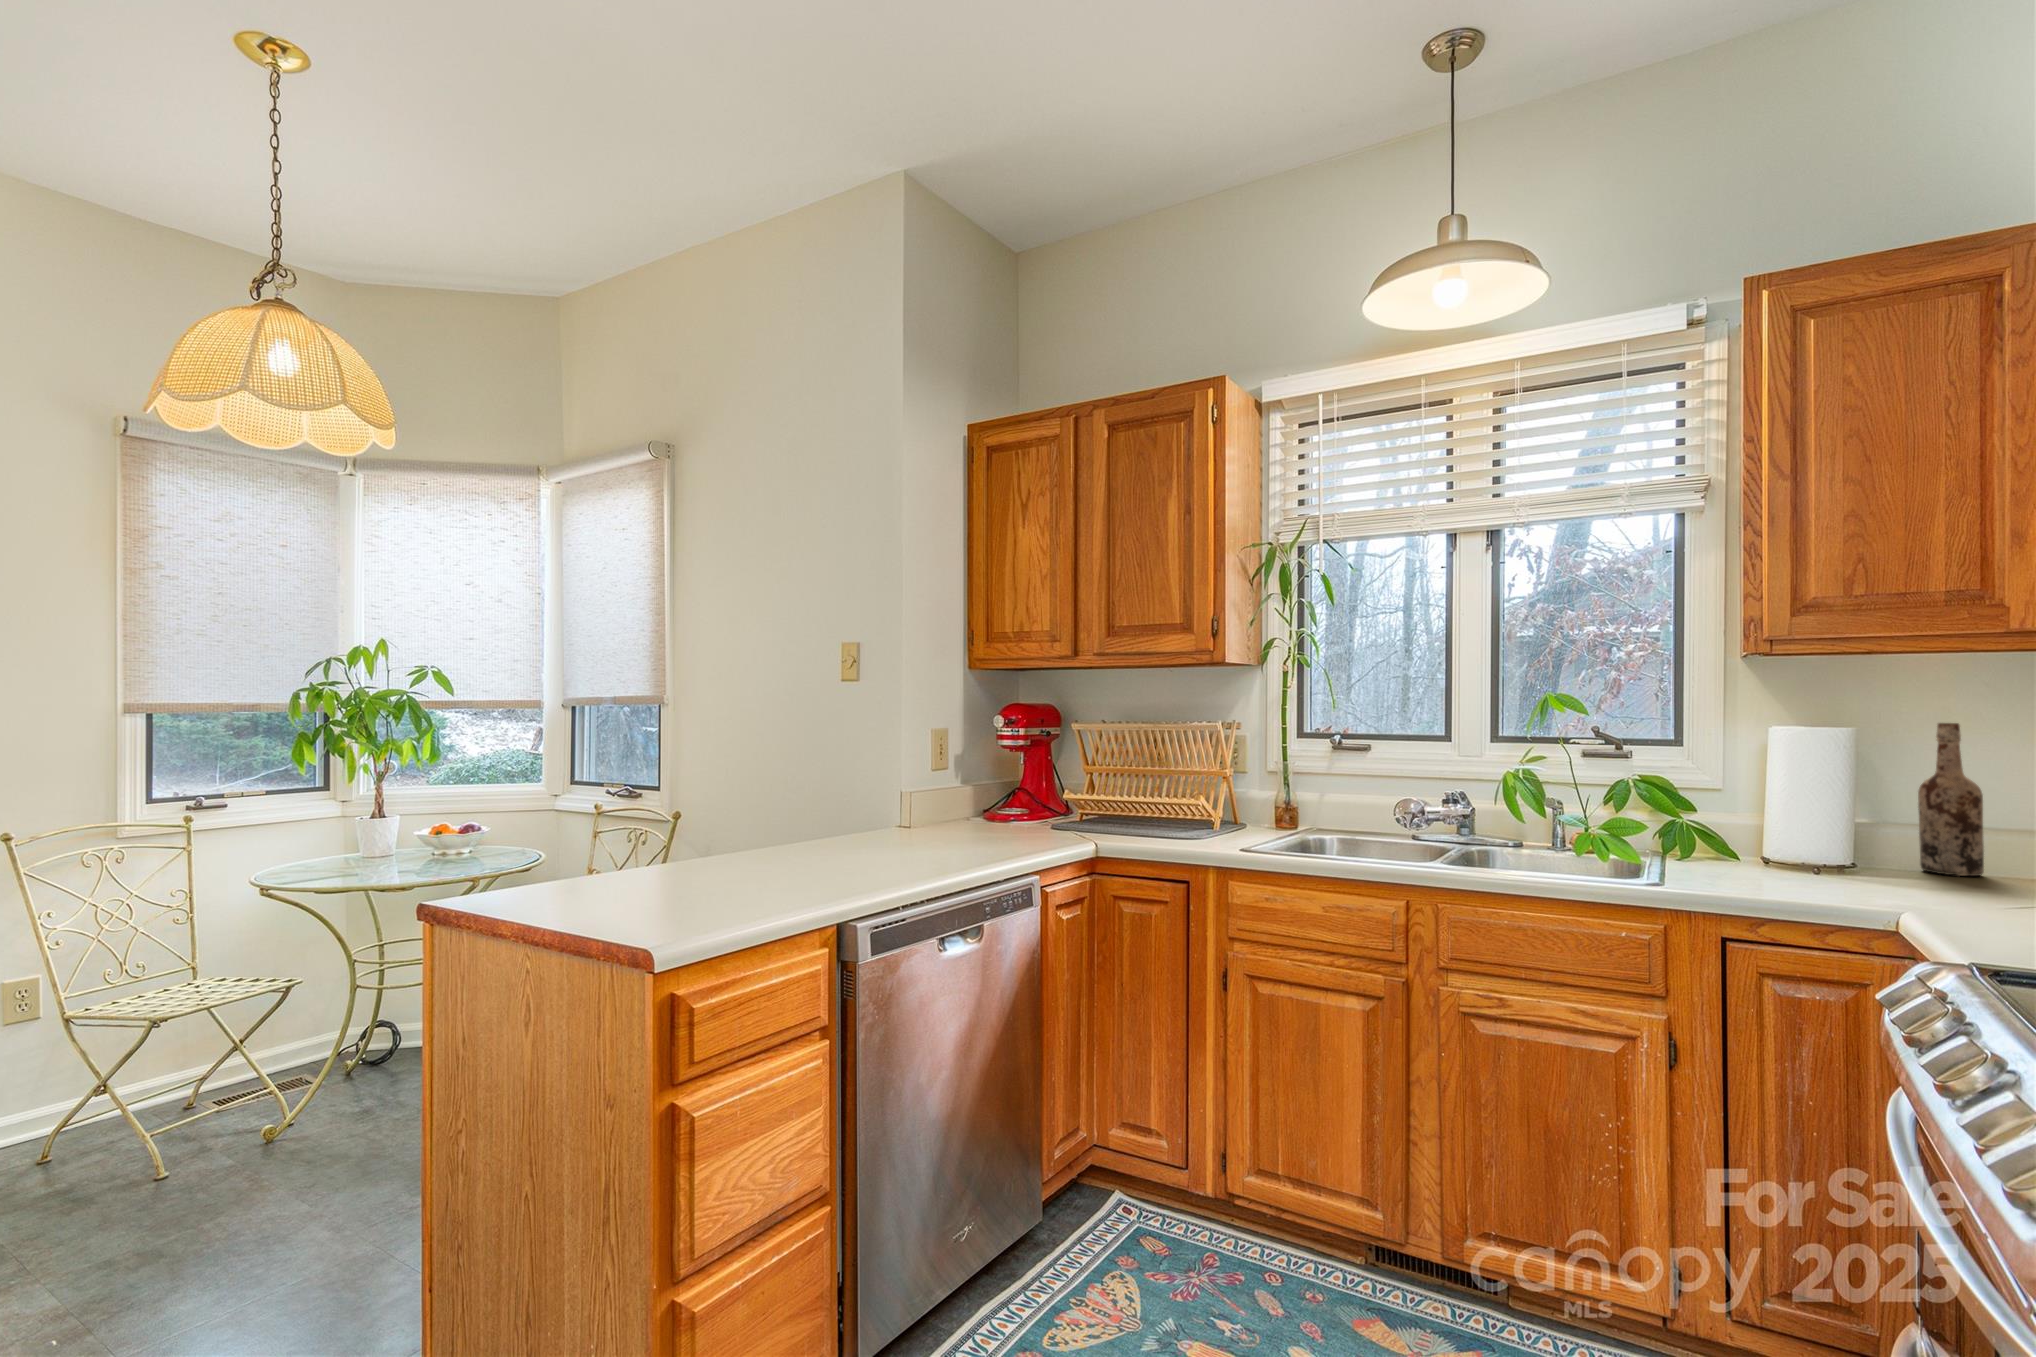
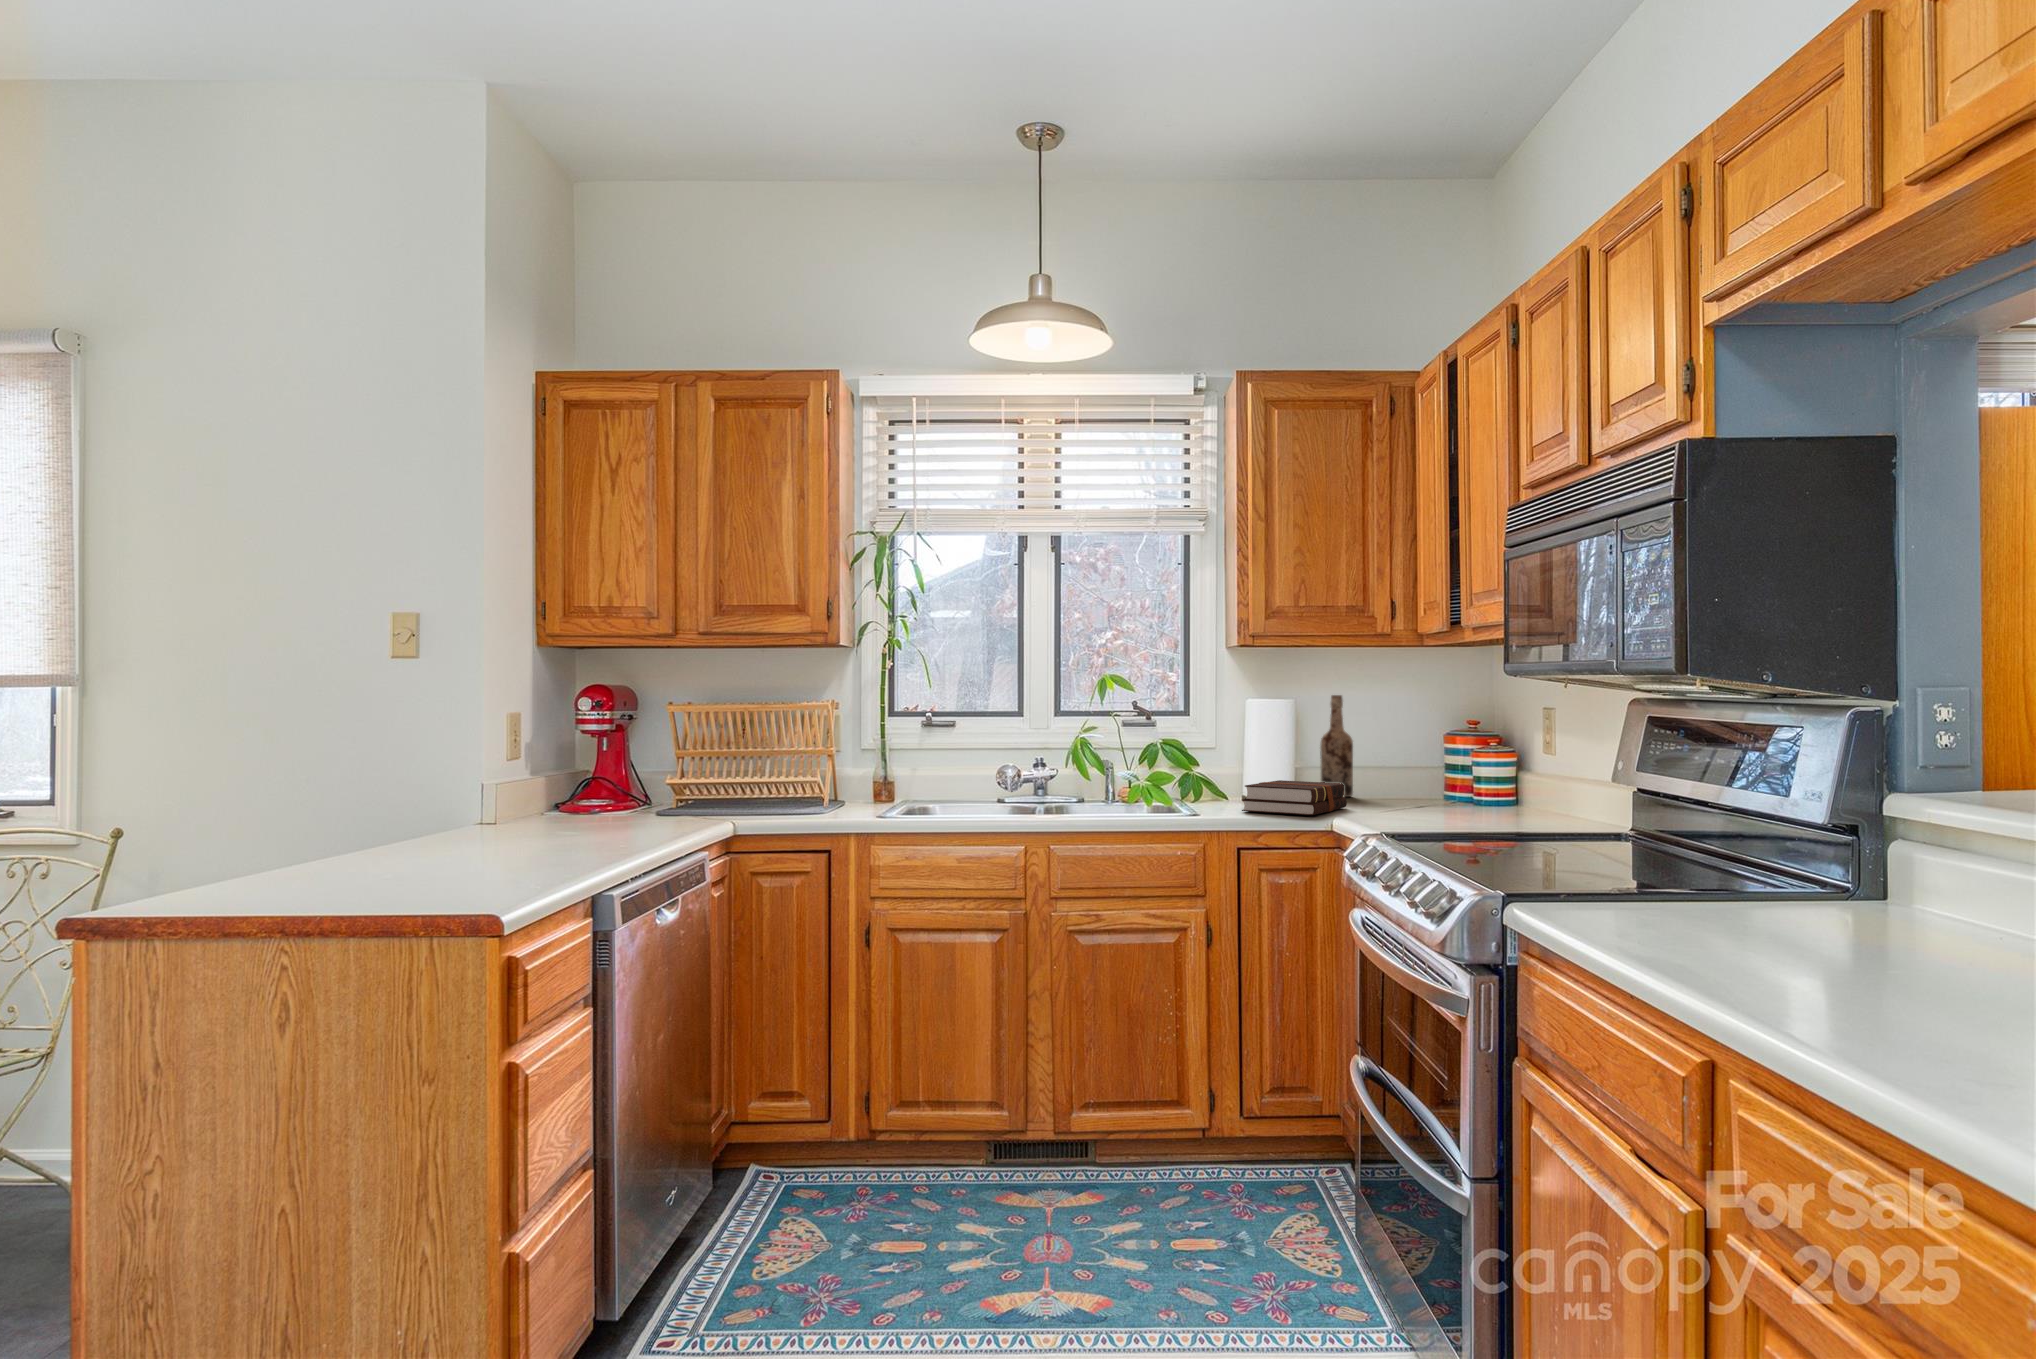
hardback book: none [1739,844,1949,904] -> present [1242,780,1347,815]

